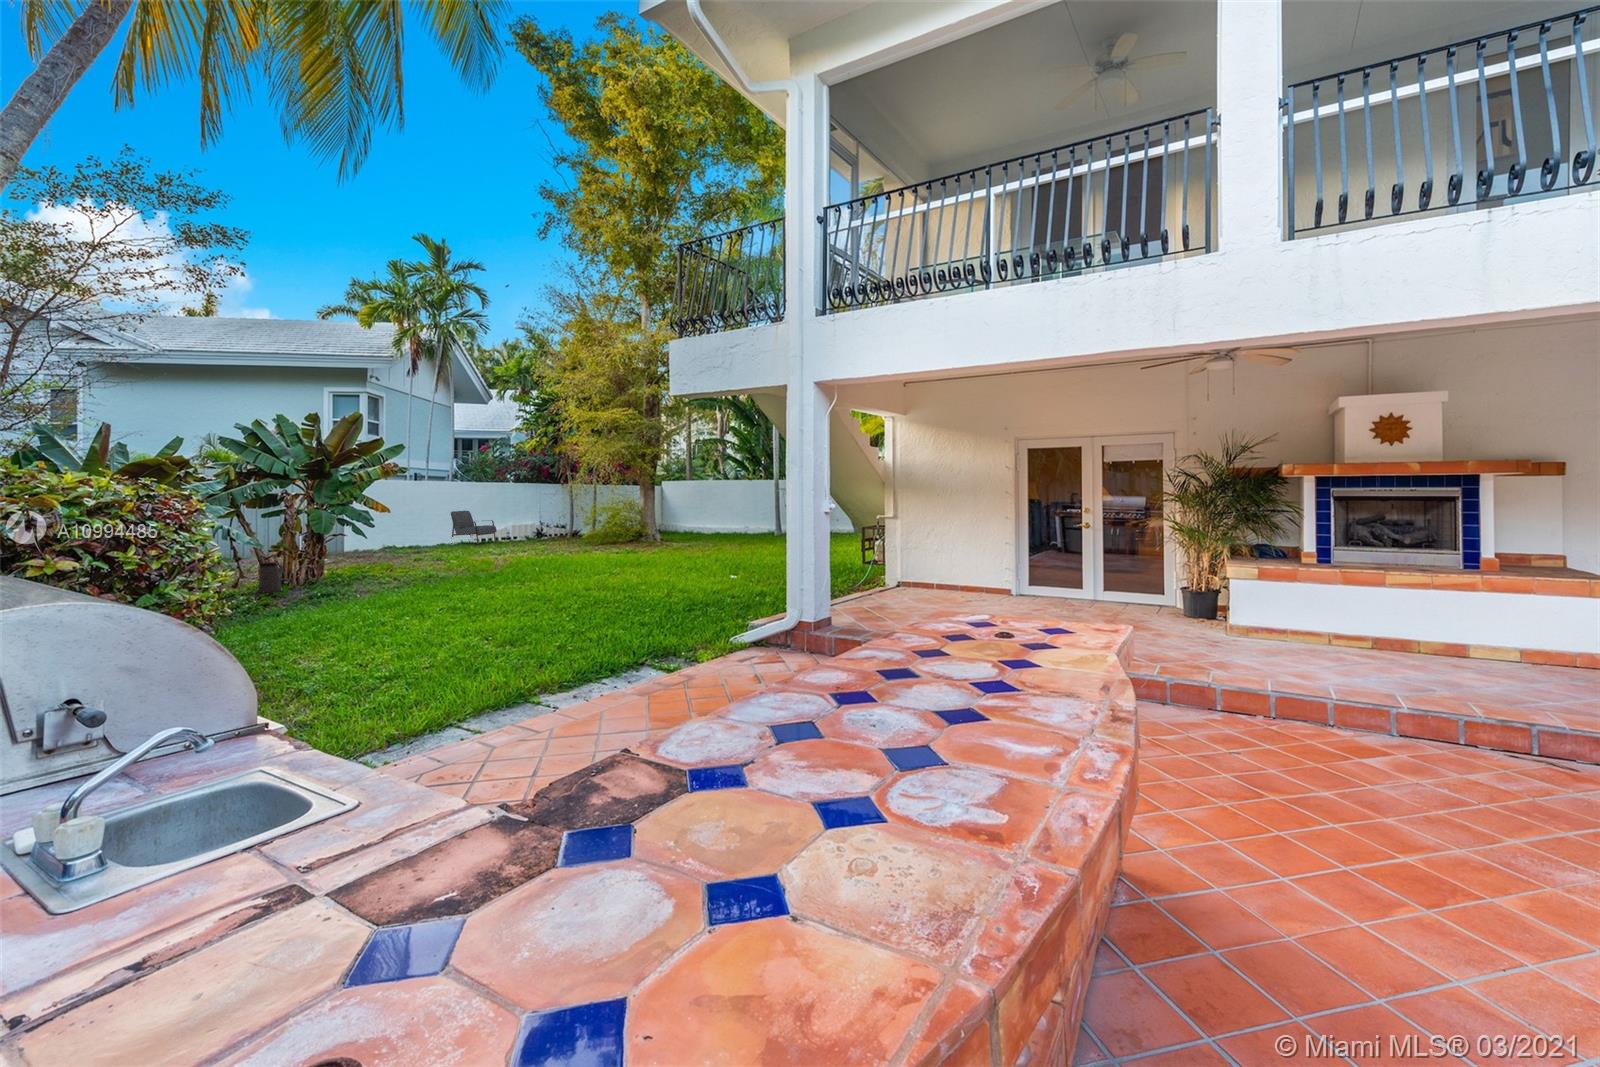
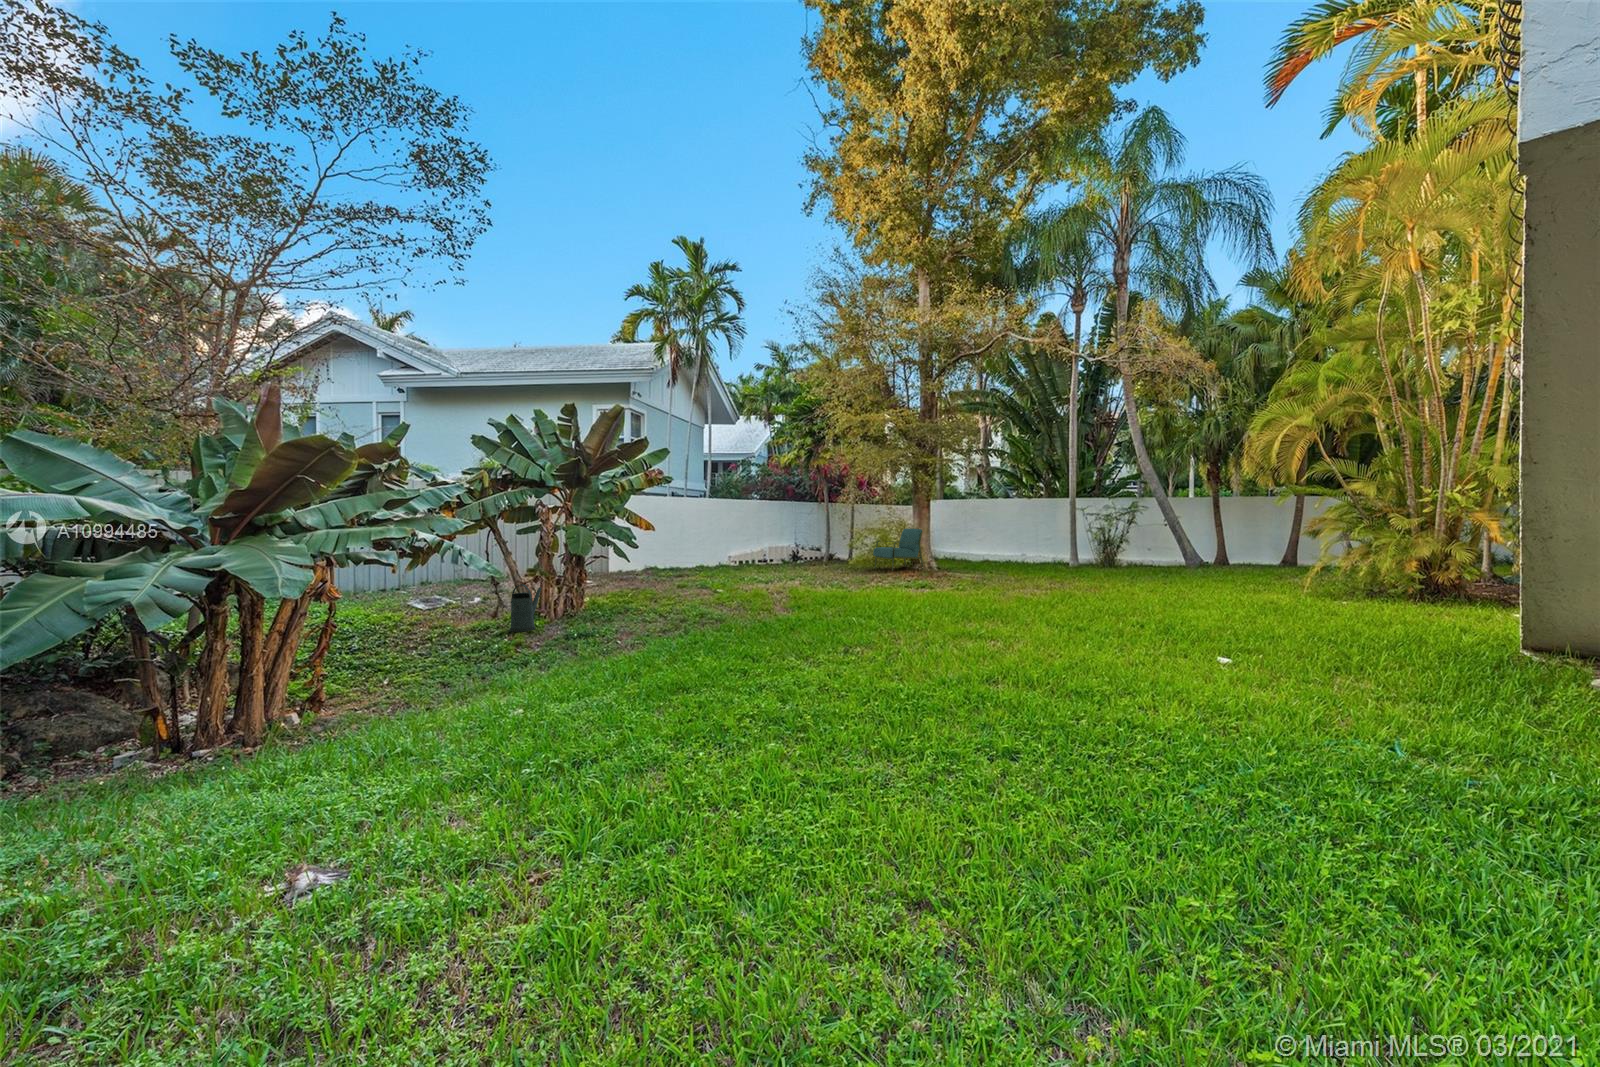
chair: present [451,511,496,545] -> present [873,529,923,571]

